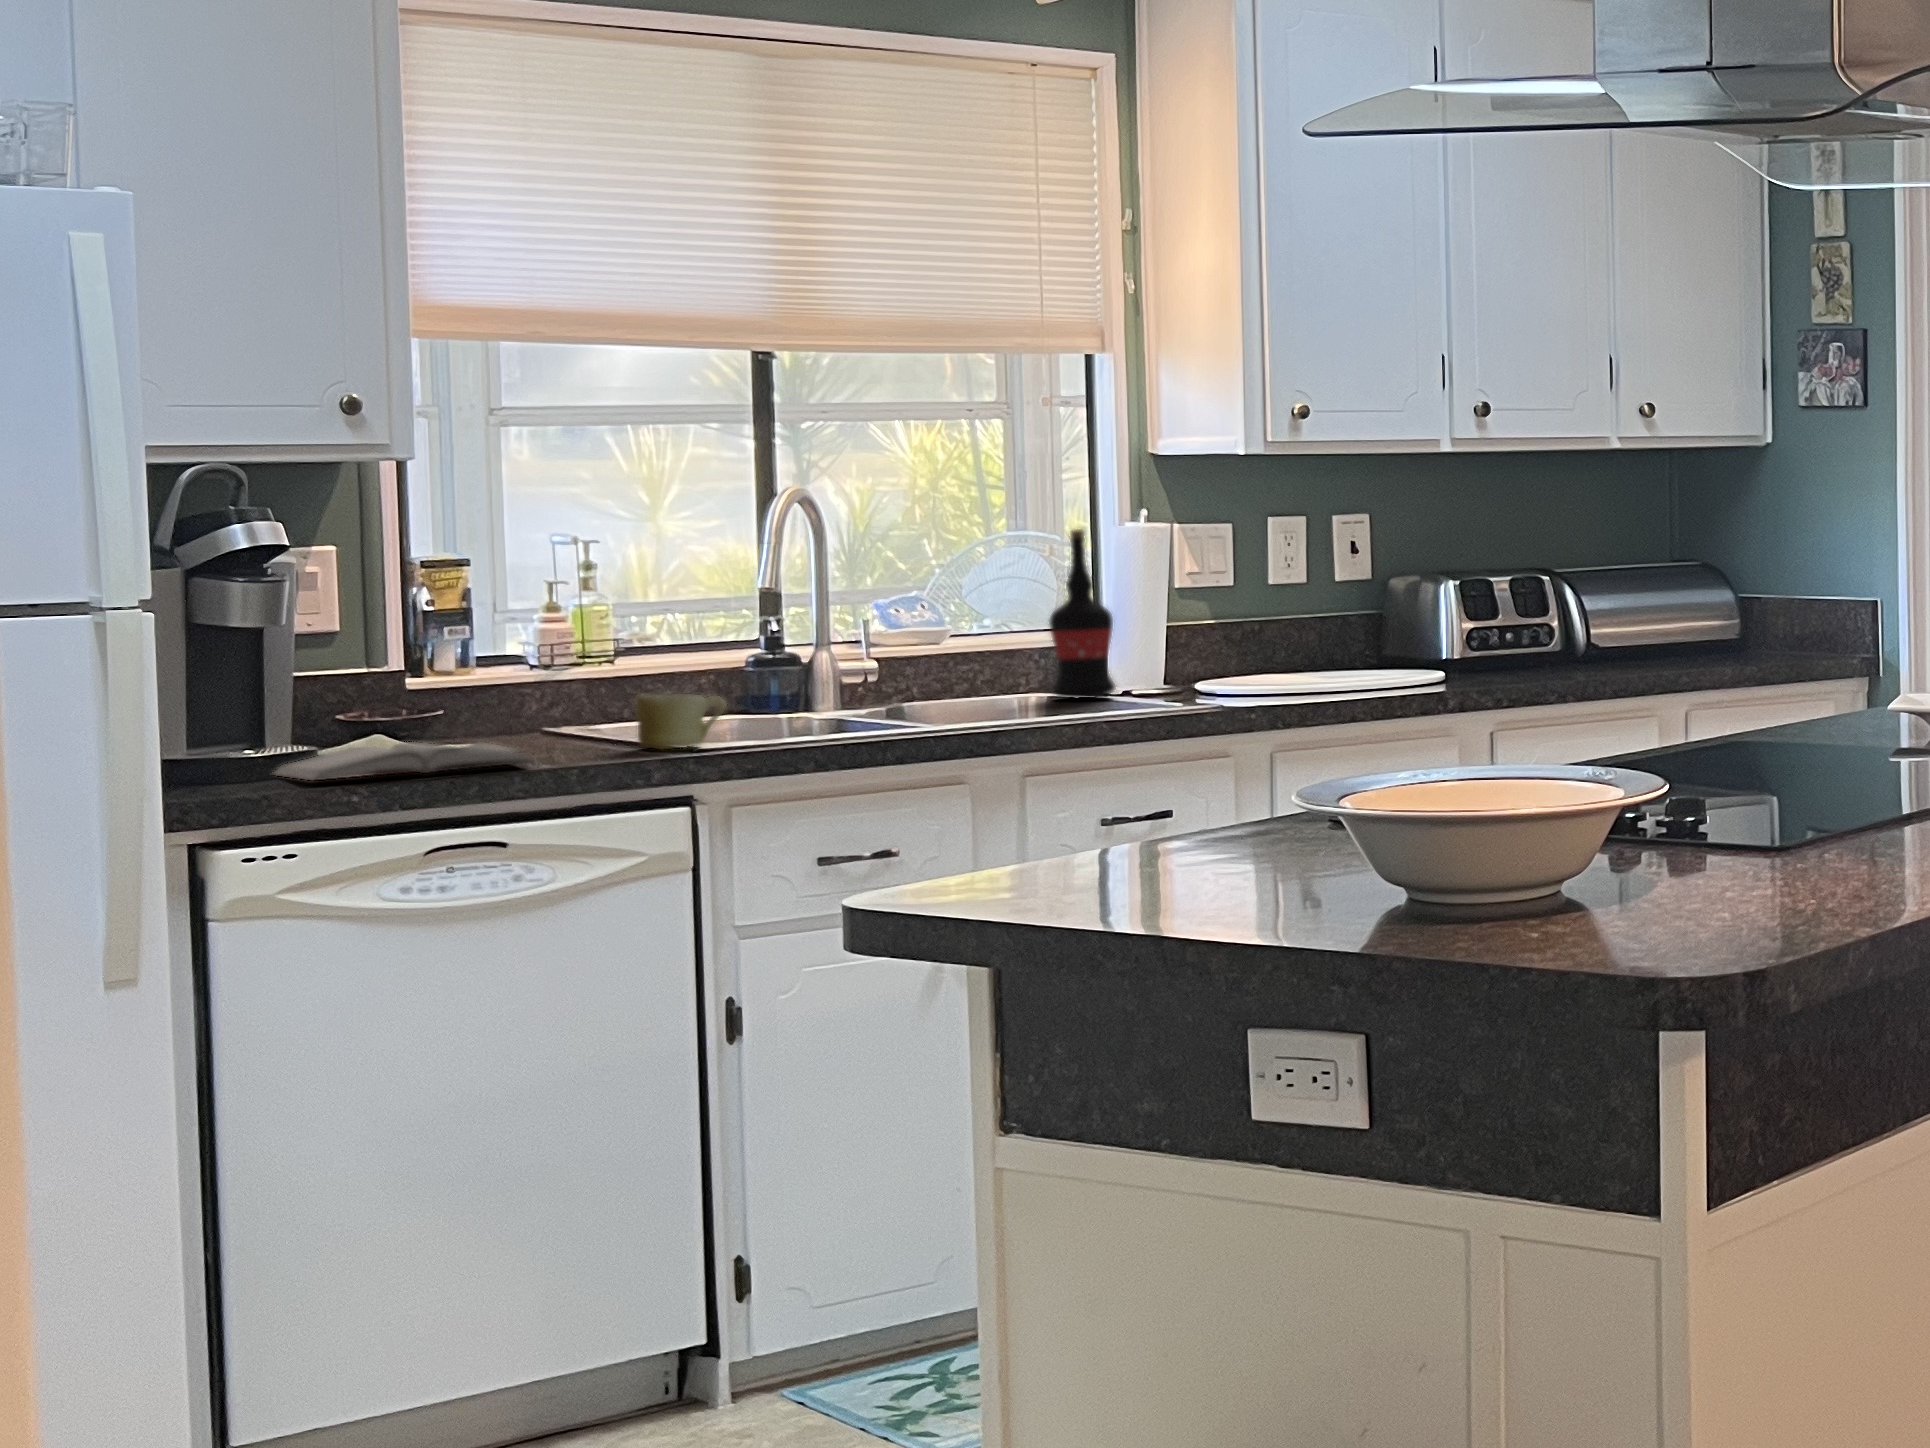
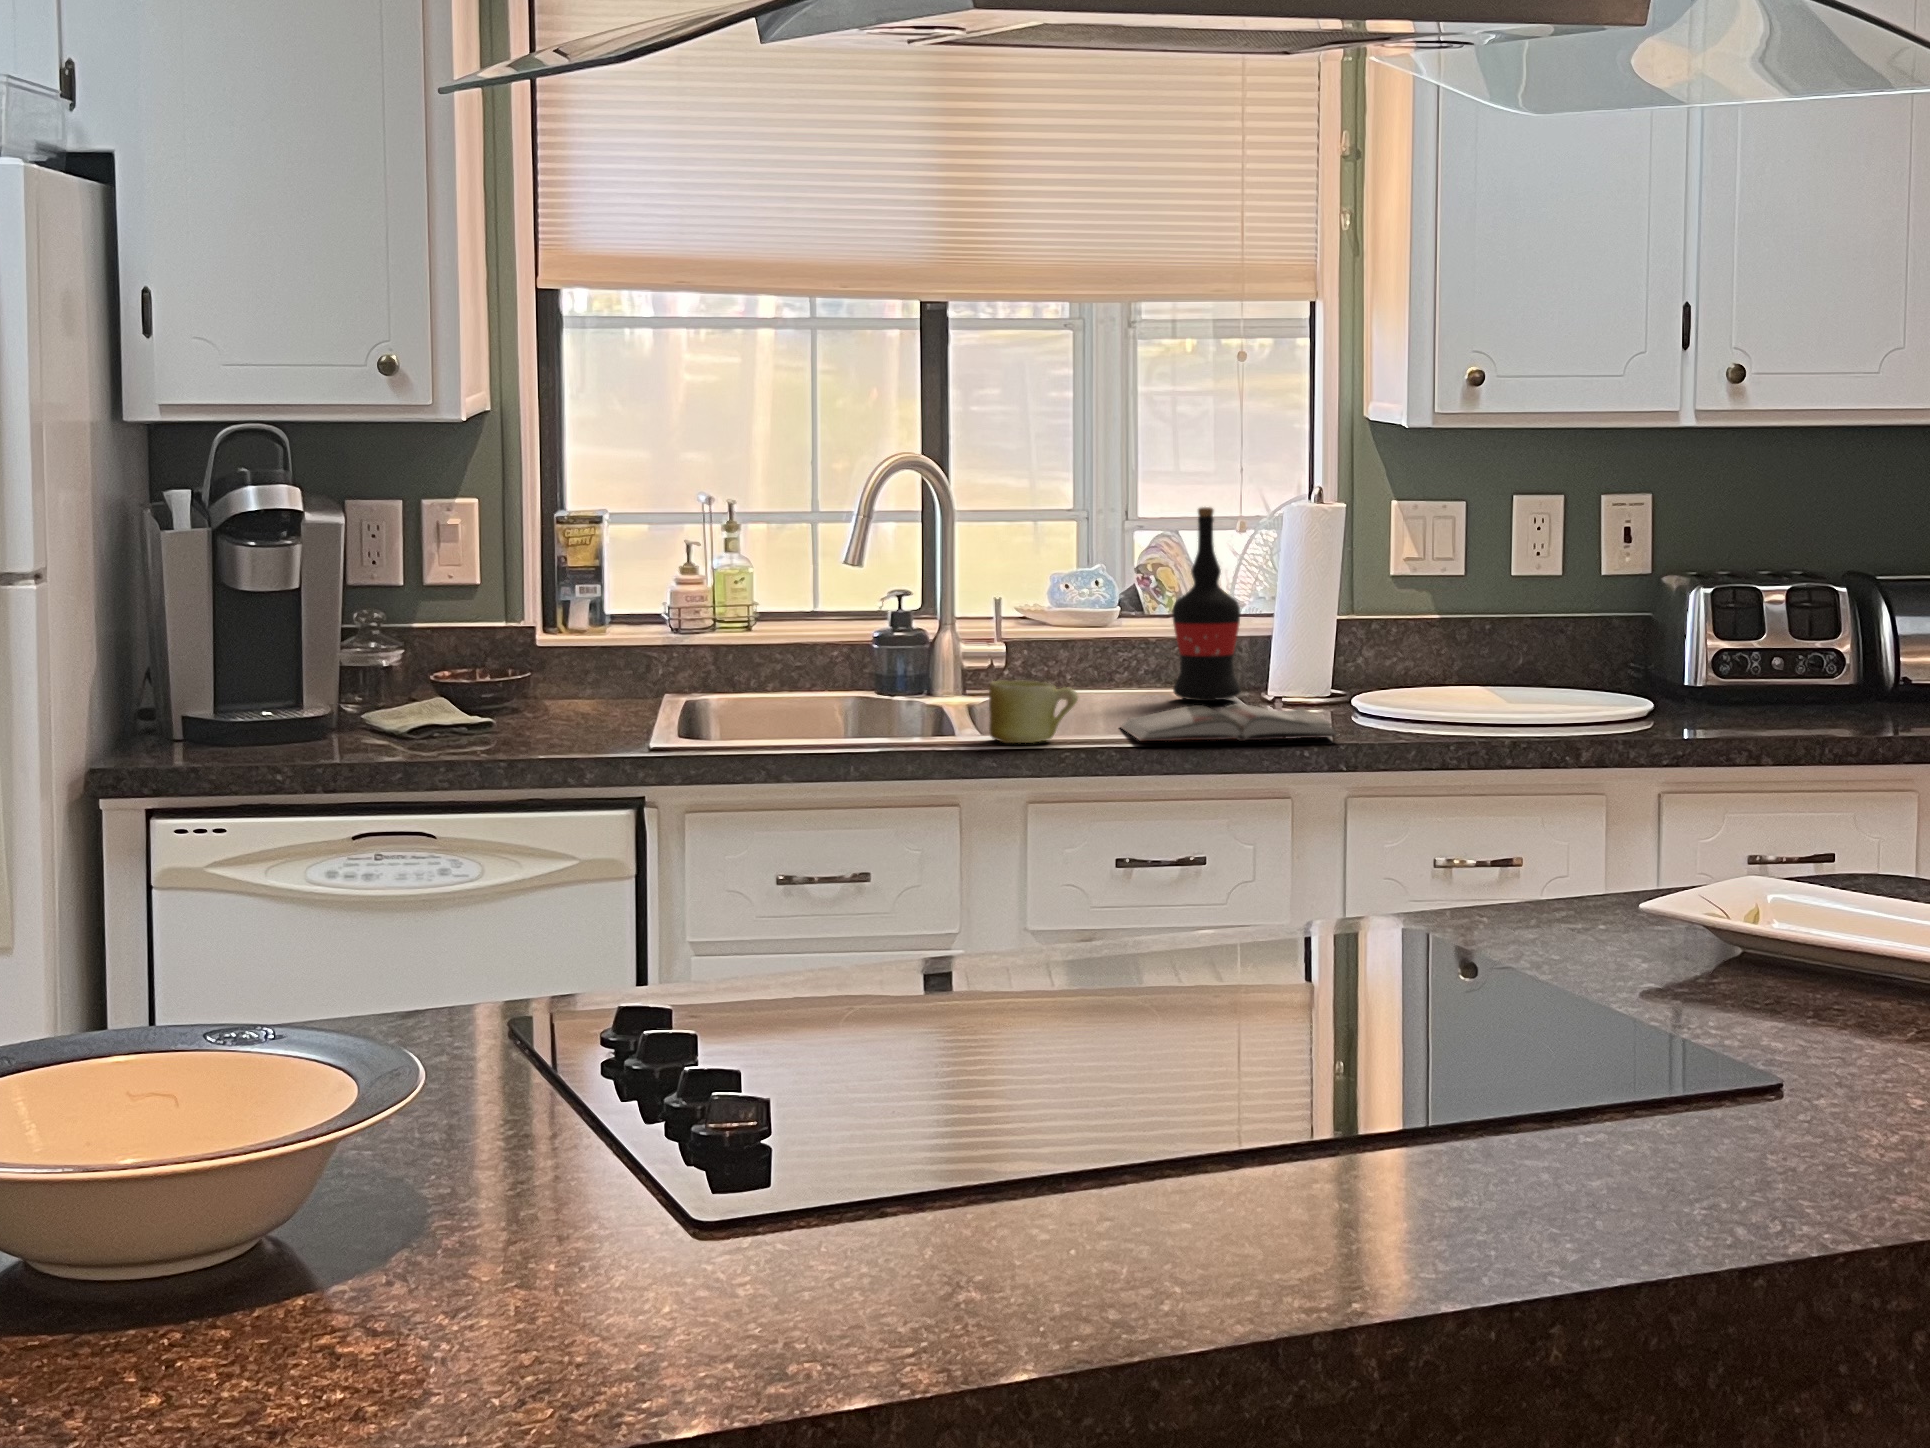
mug: present [636,694,726,749] -> present [989,680,1078,743]
hardback book: present [274,741,532,781] -> present [1120,704,1339,741]

